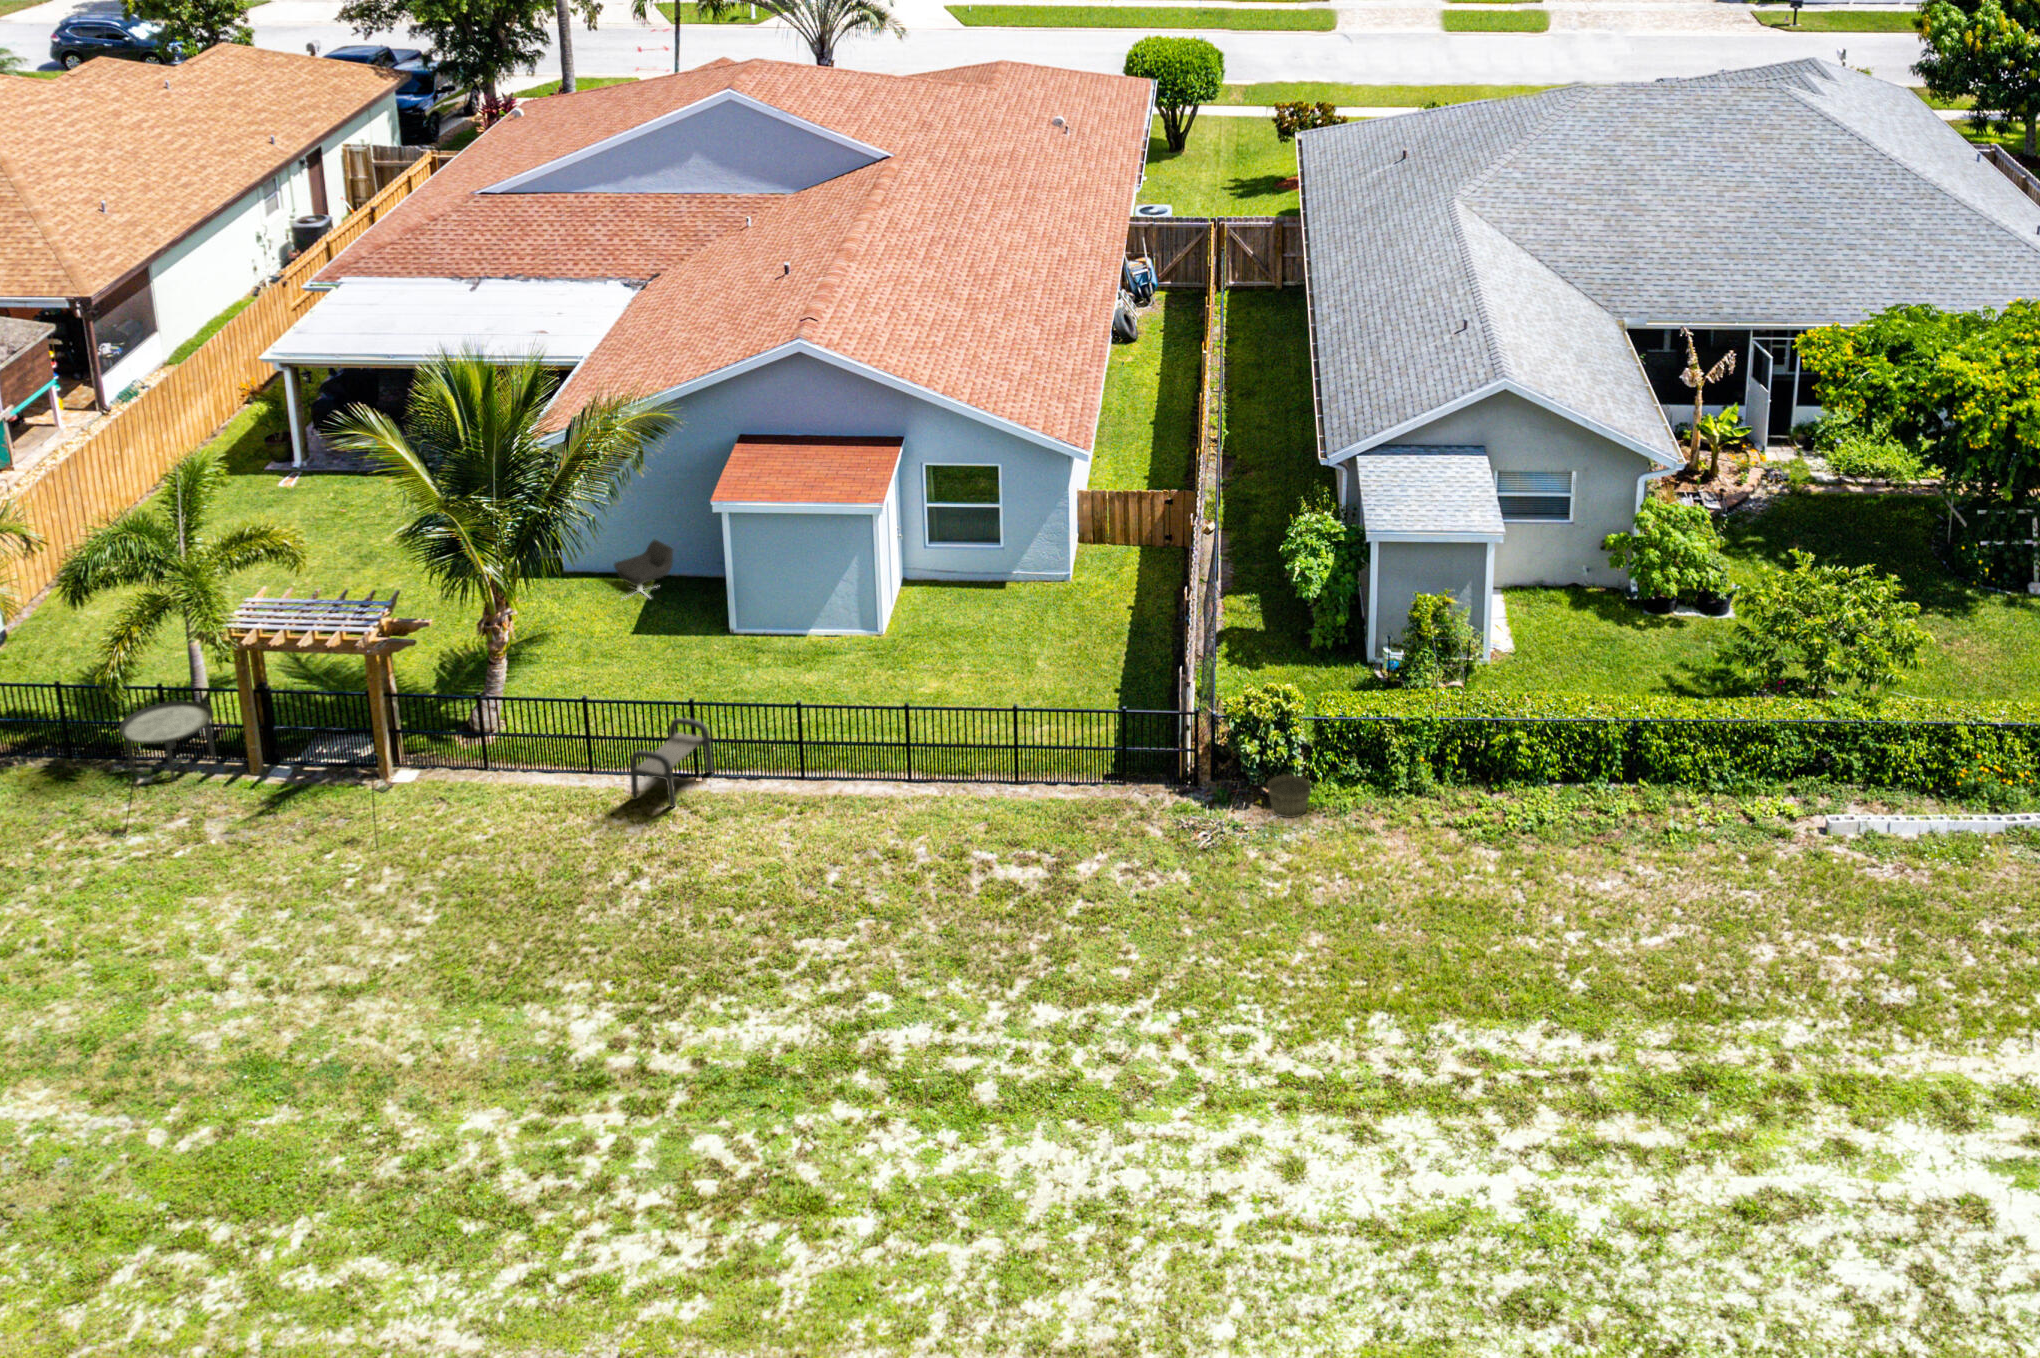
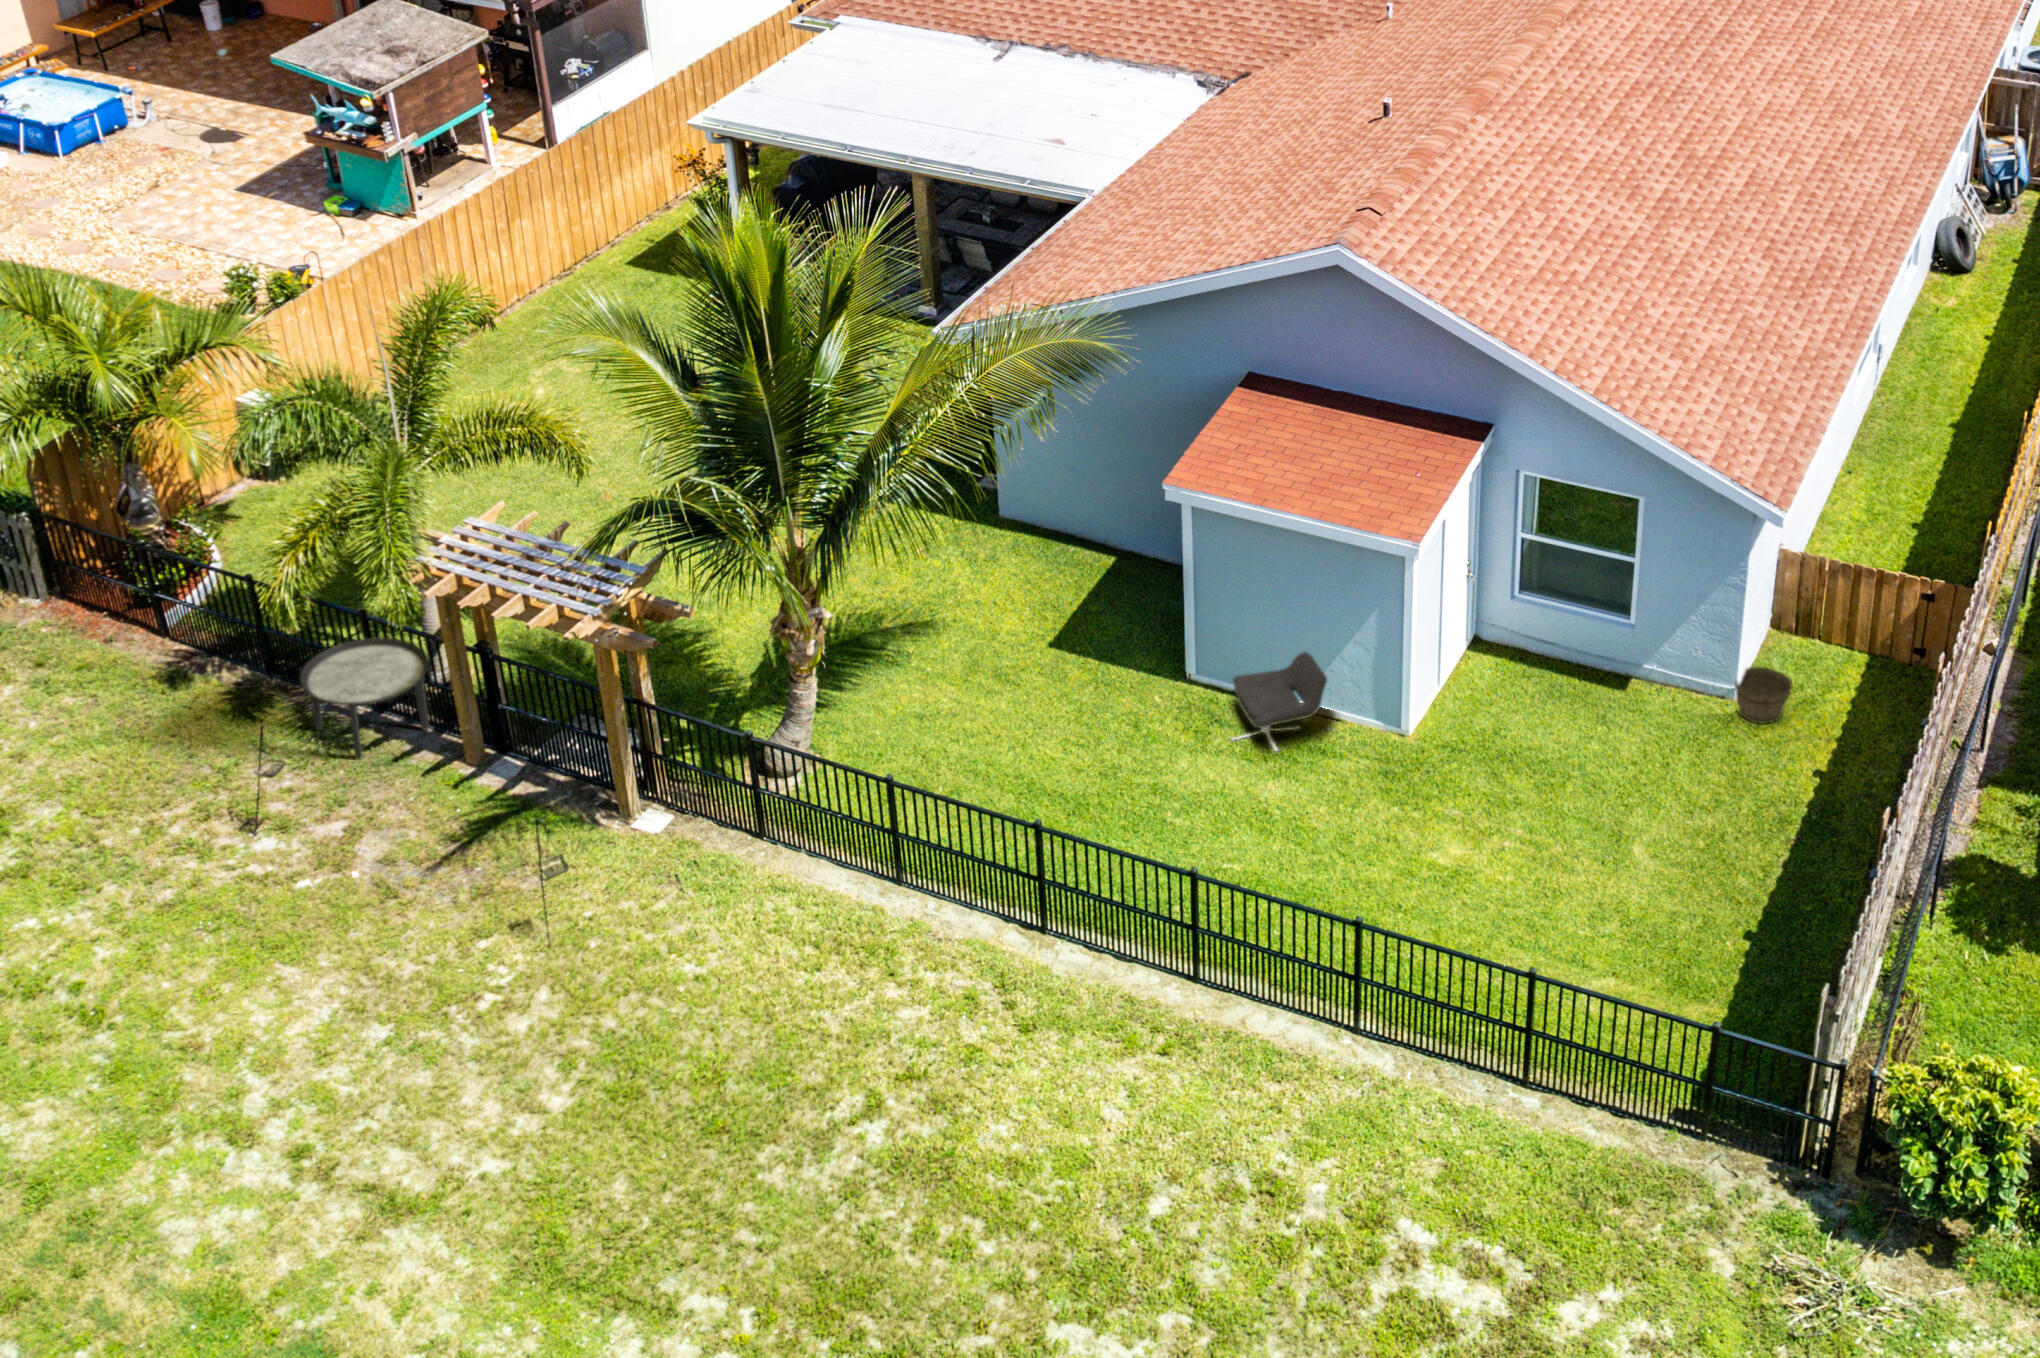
lounge chair: present [614,540,673,597] -> present [1232,652,1327,751]
bench: present [630,718,713,807] -> none [928,843,1065,991]
wooden bucket: present [1268,775,1311,818] -> present [1735,667,1792,724]

